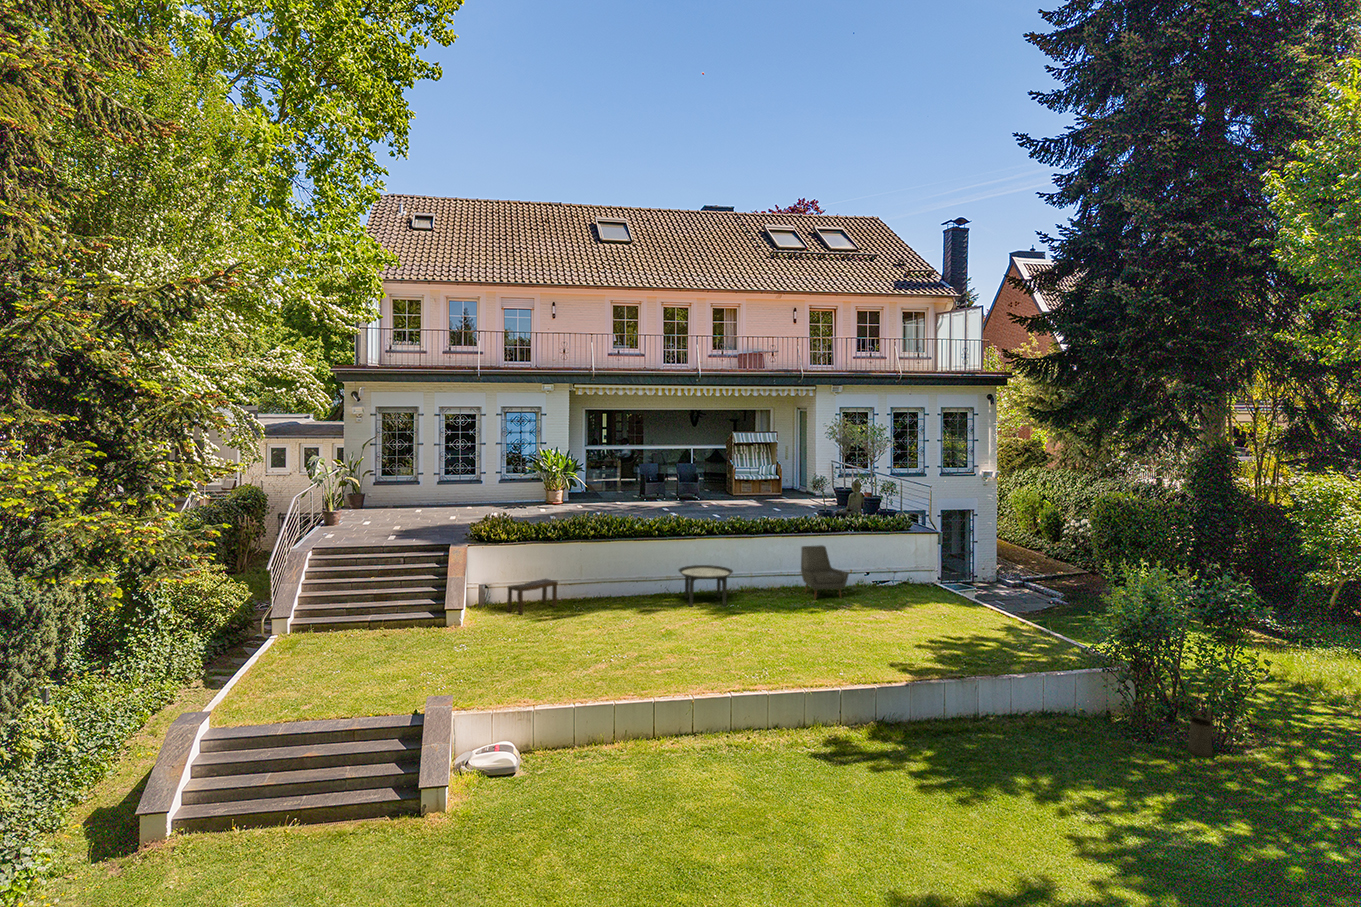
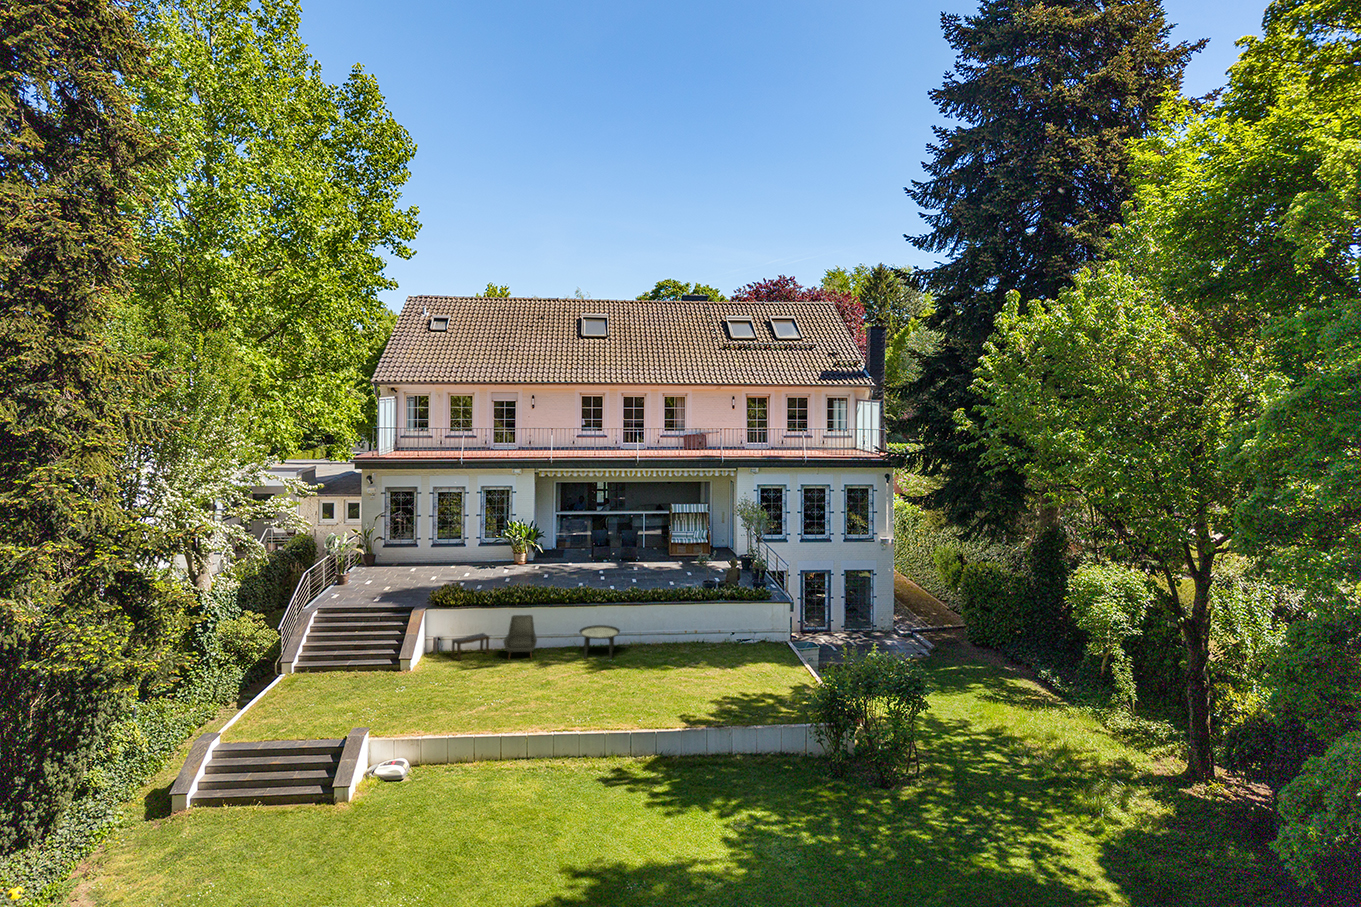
chair: present [801,545,849,599] -> present [504,615,537,659]
watering can: present [1187,709,1213,757] -> none [858,763,883,796]

